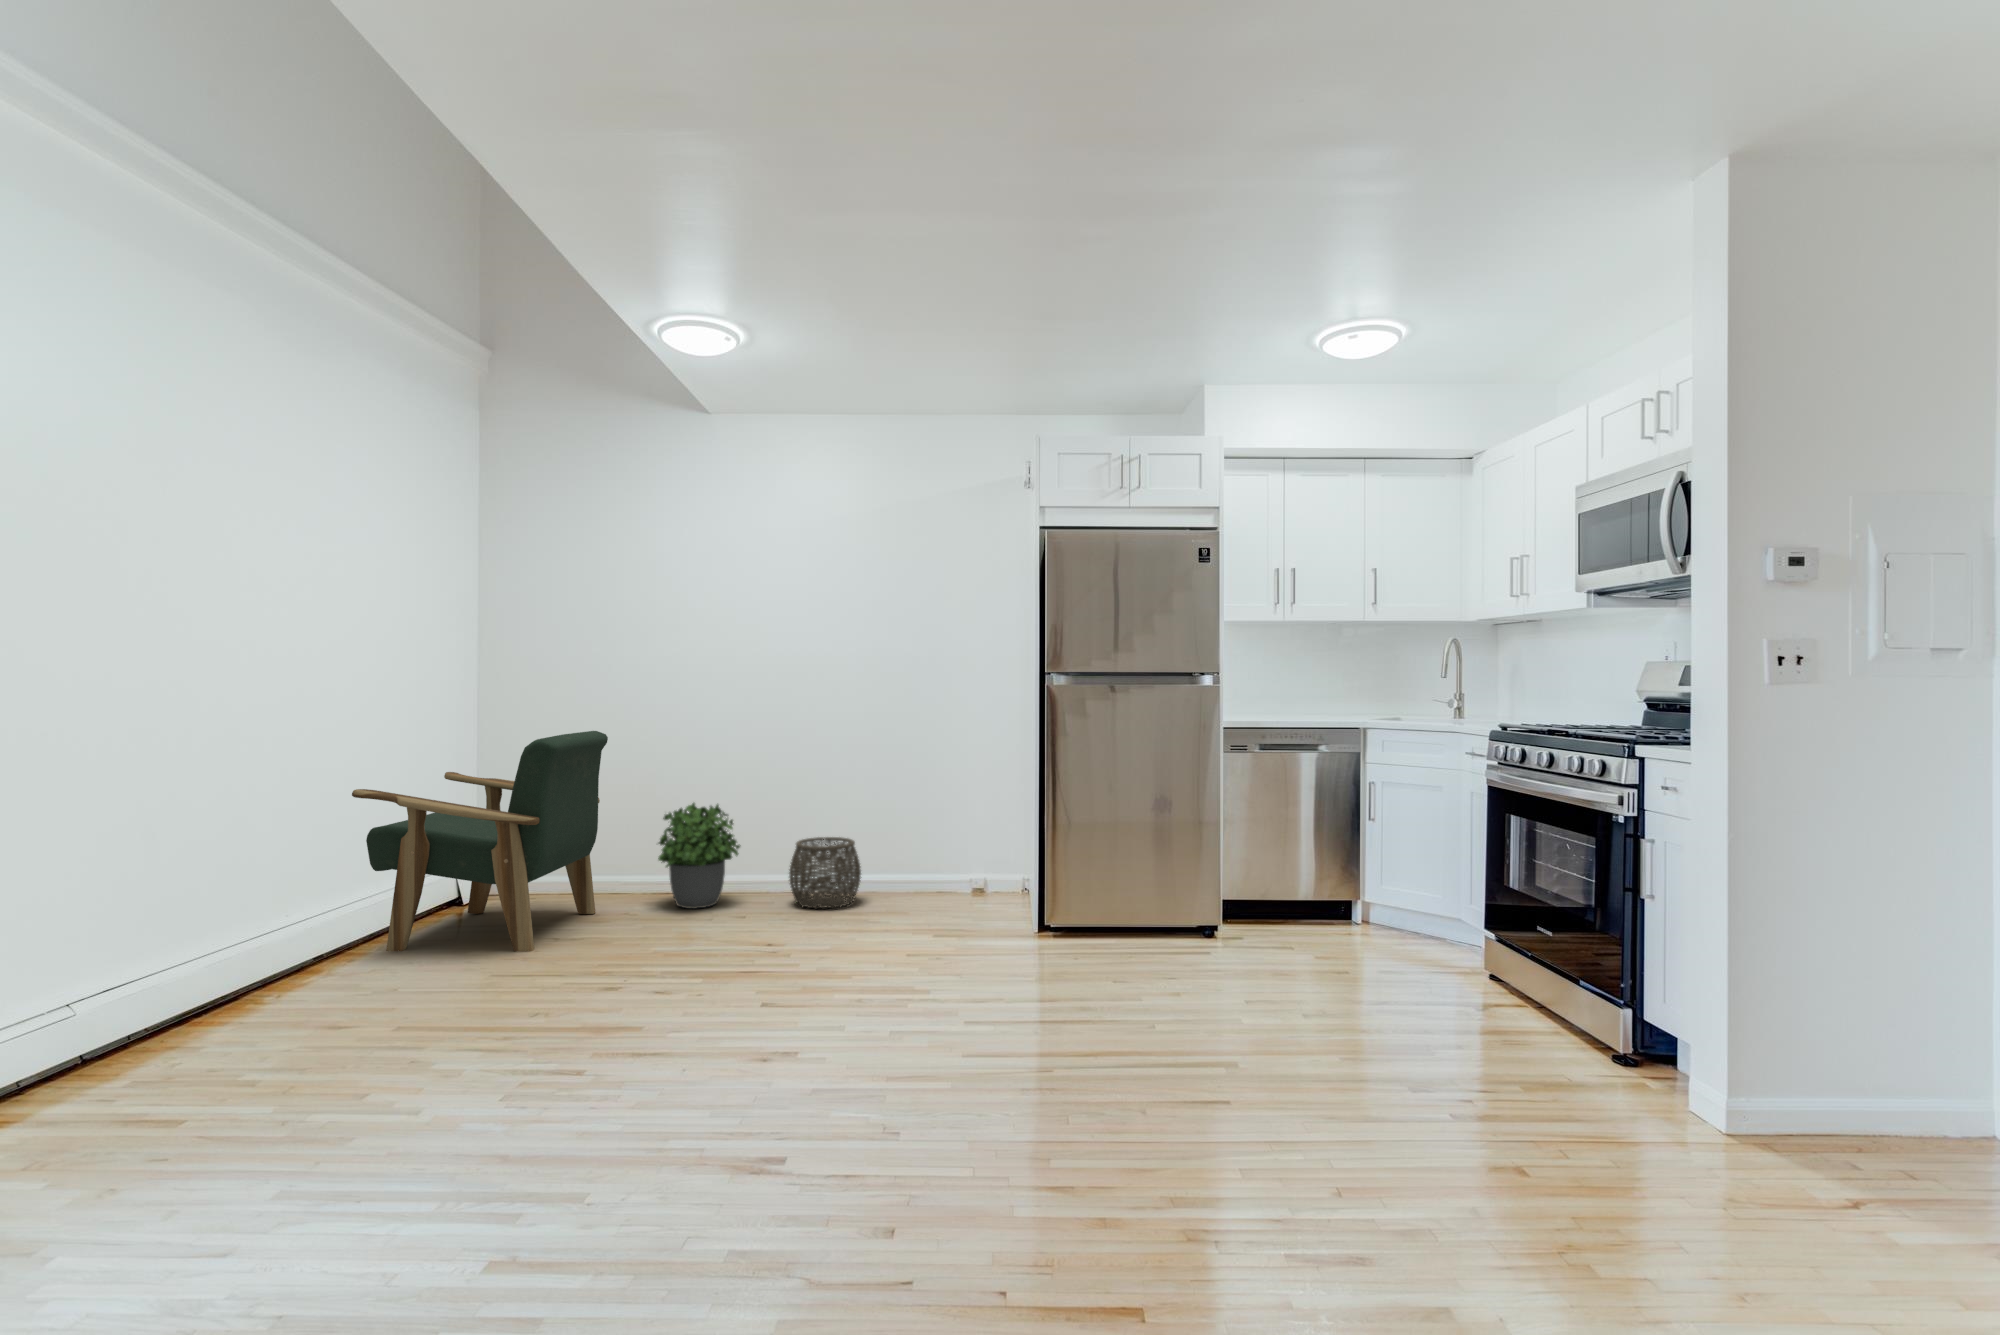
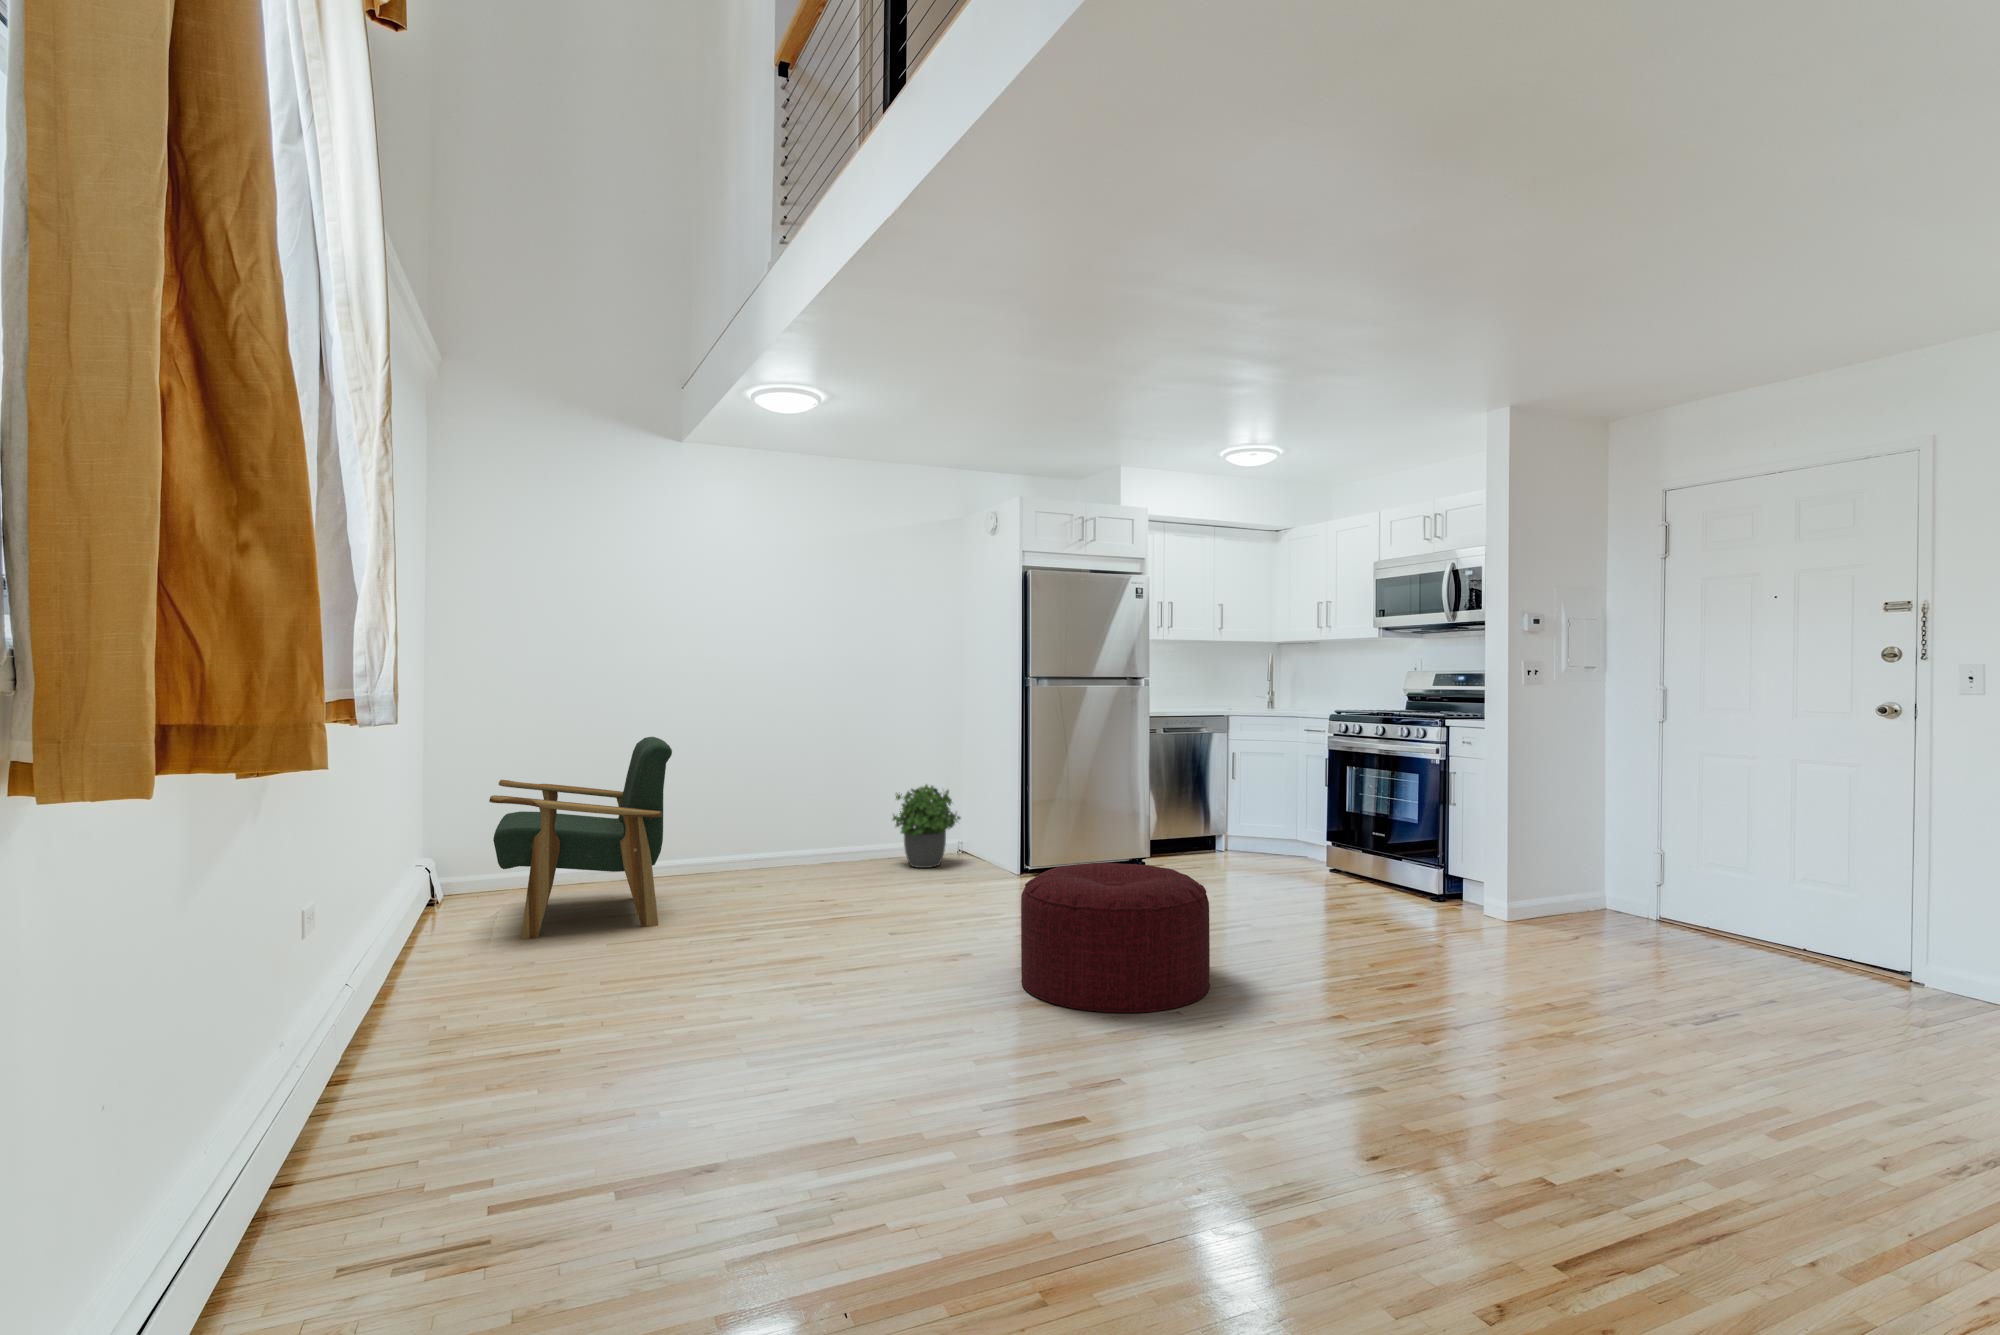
potted plant: present [658,803,740,909] -> present [893,785,960,868]
woven basket: present [789,837,861,909] -> none [800,819,860,878]
ottoman: none [692,943,995,1218] -> present [1021,863,1210,1013]

